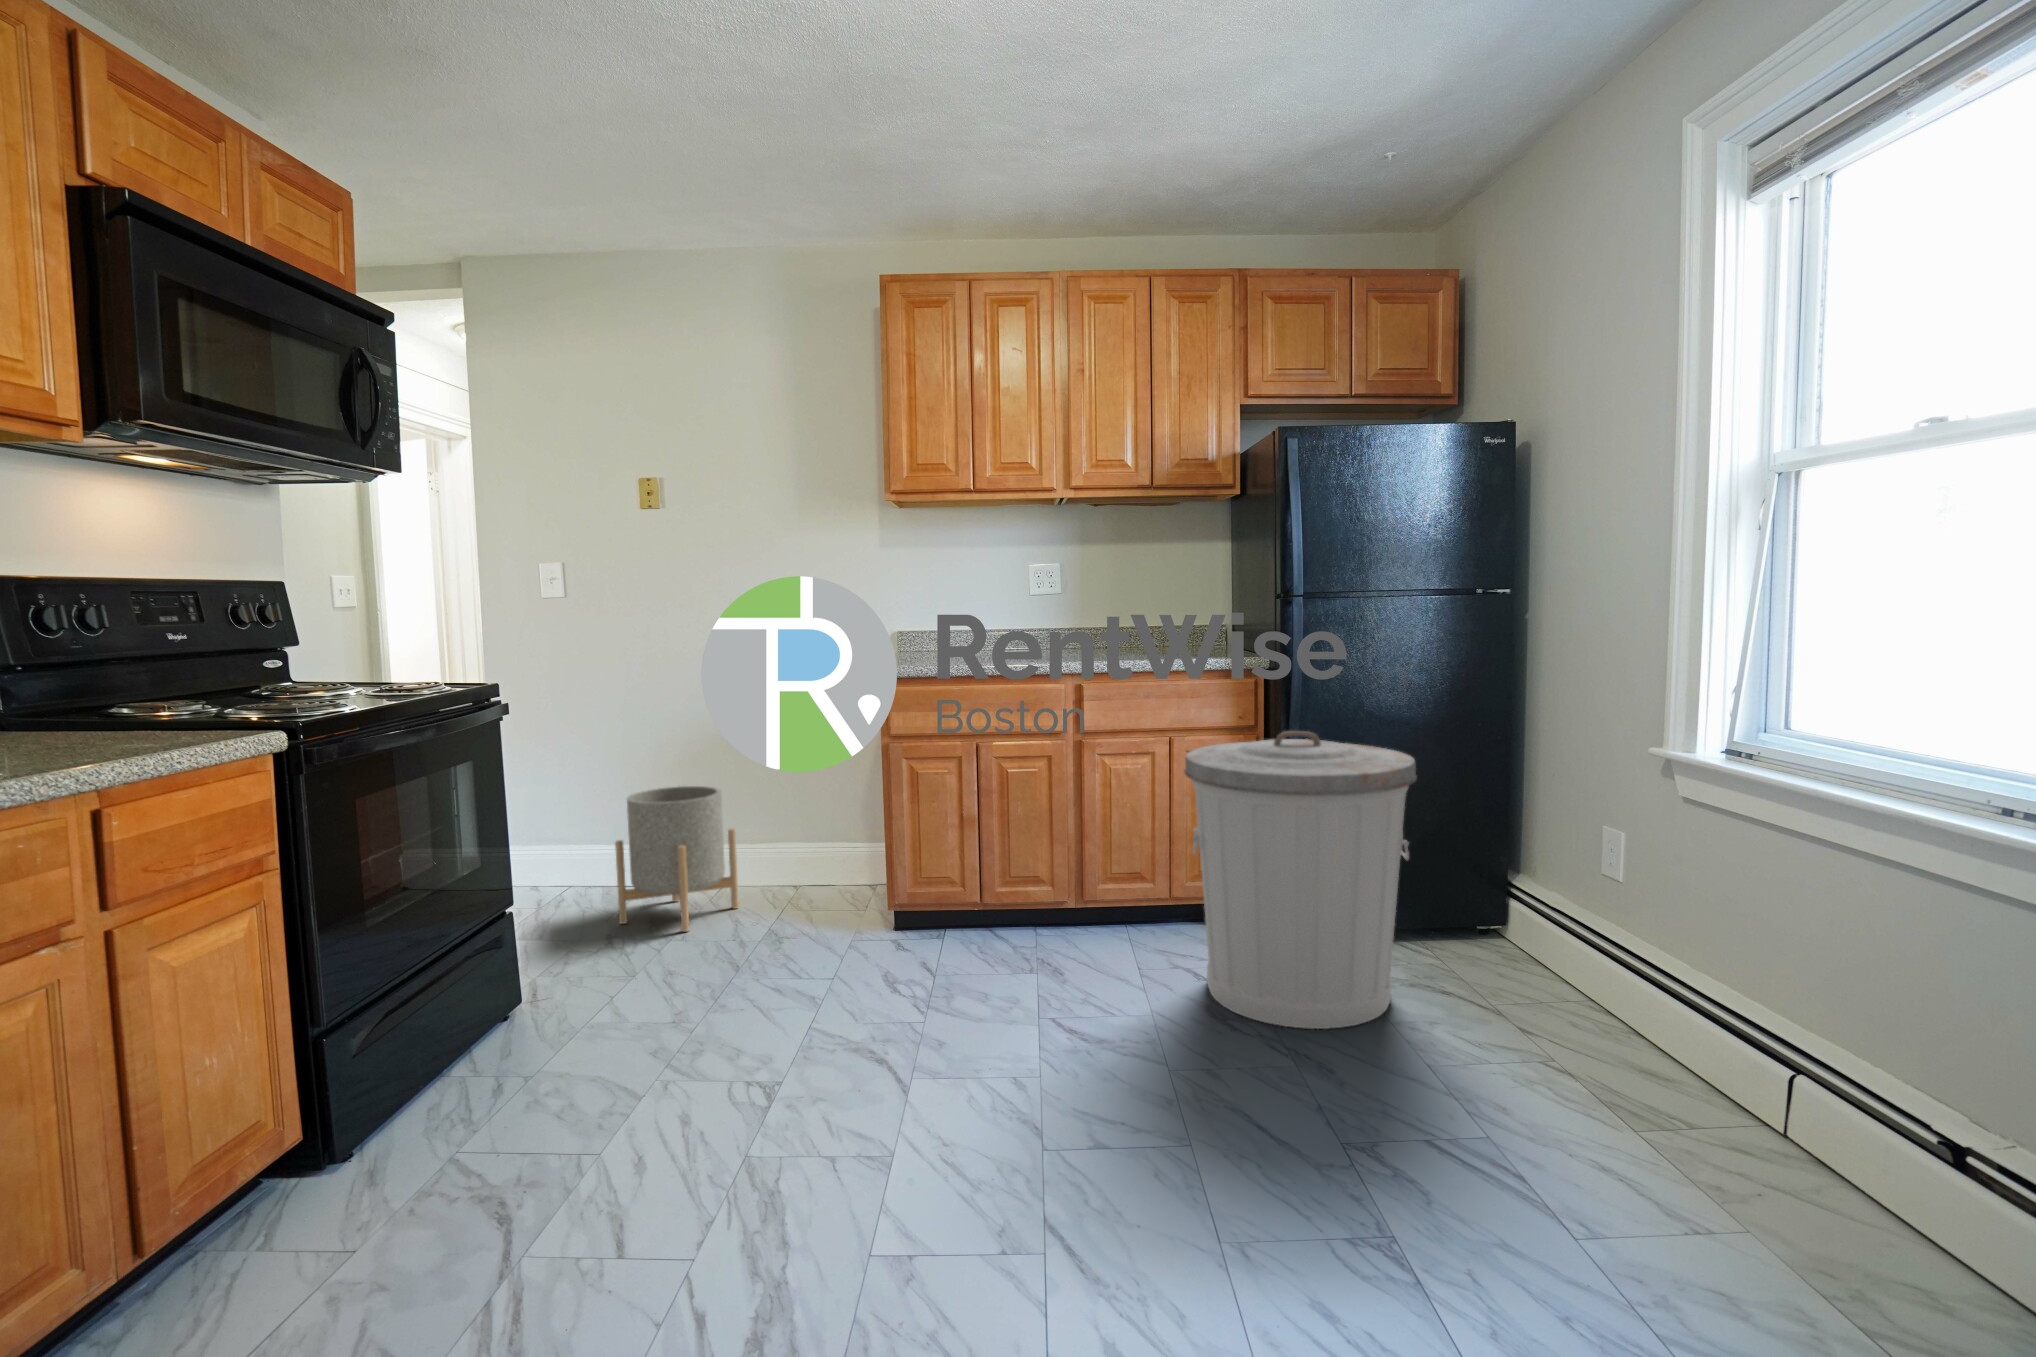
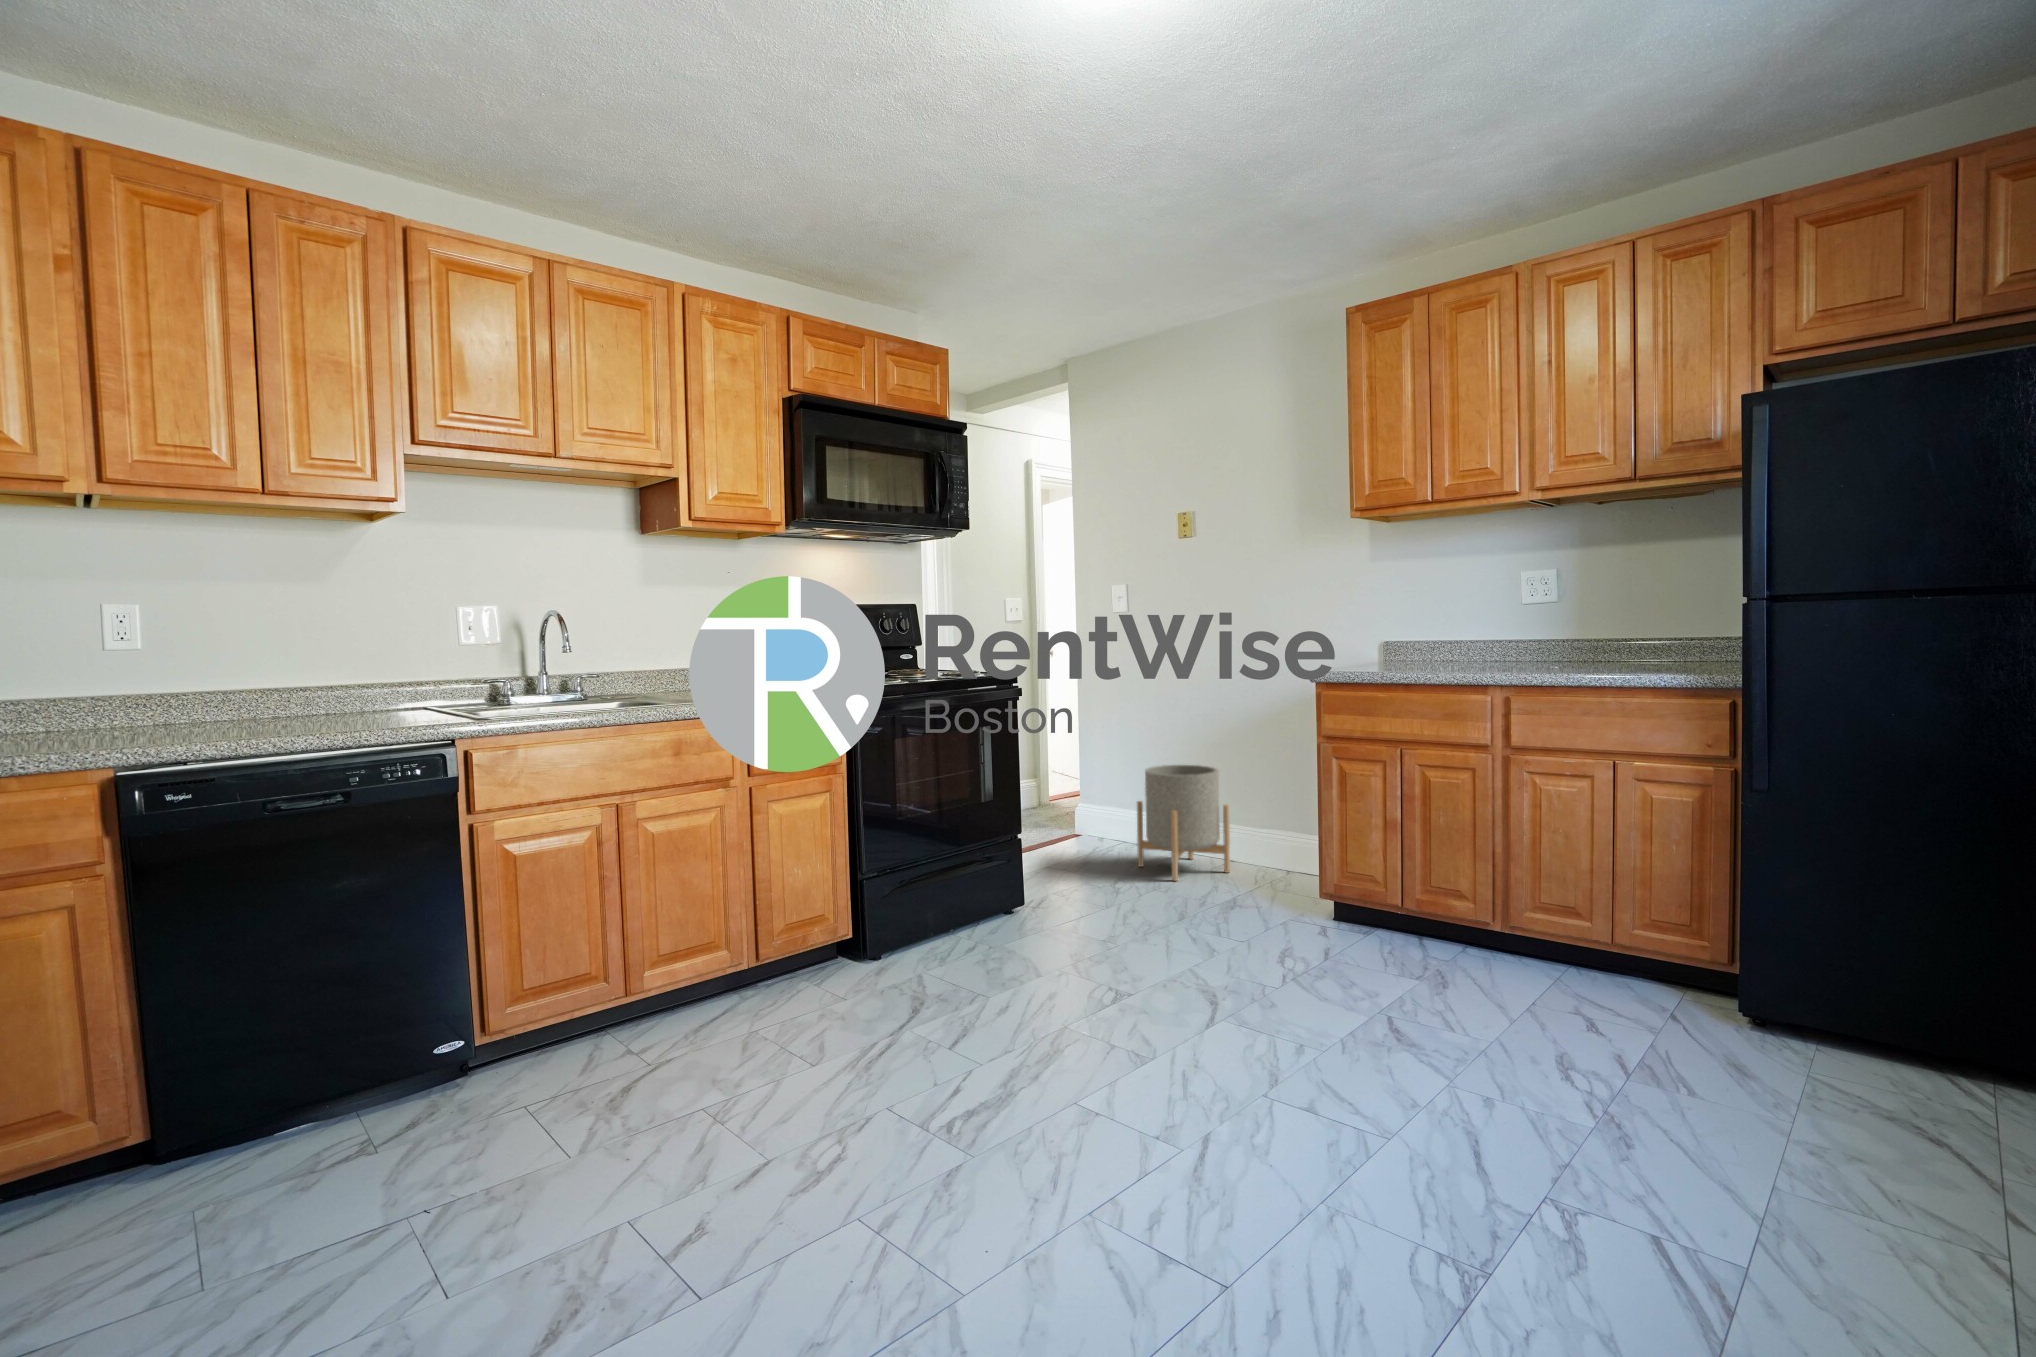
trash can: present [1184,731,1417,1029] -> none [1555,763,1888,1129]

